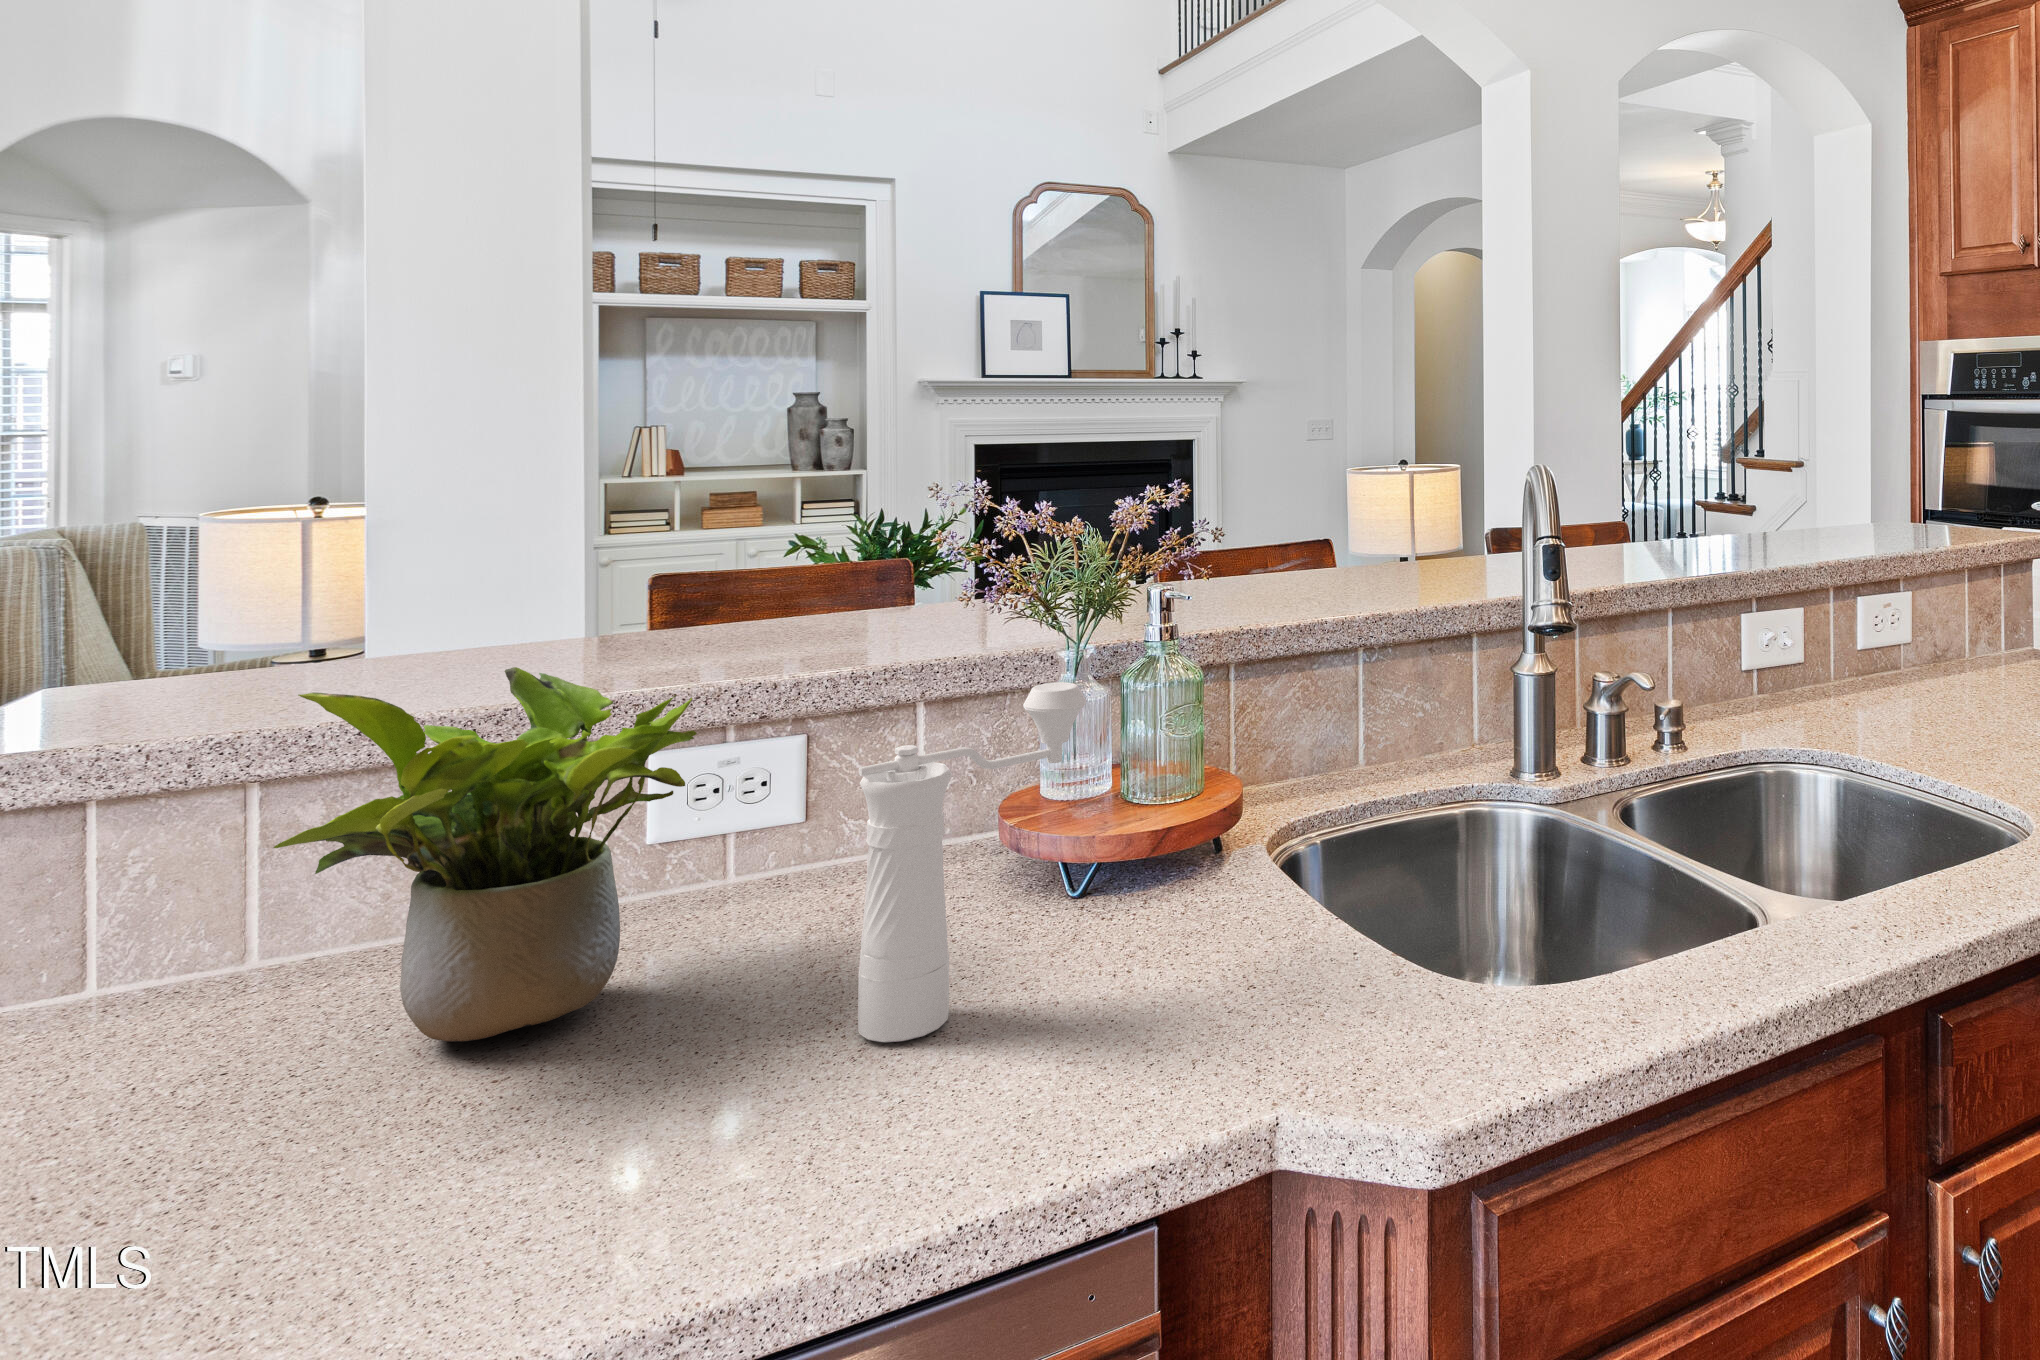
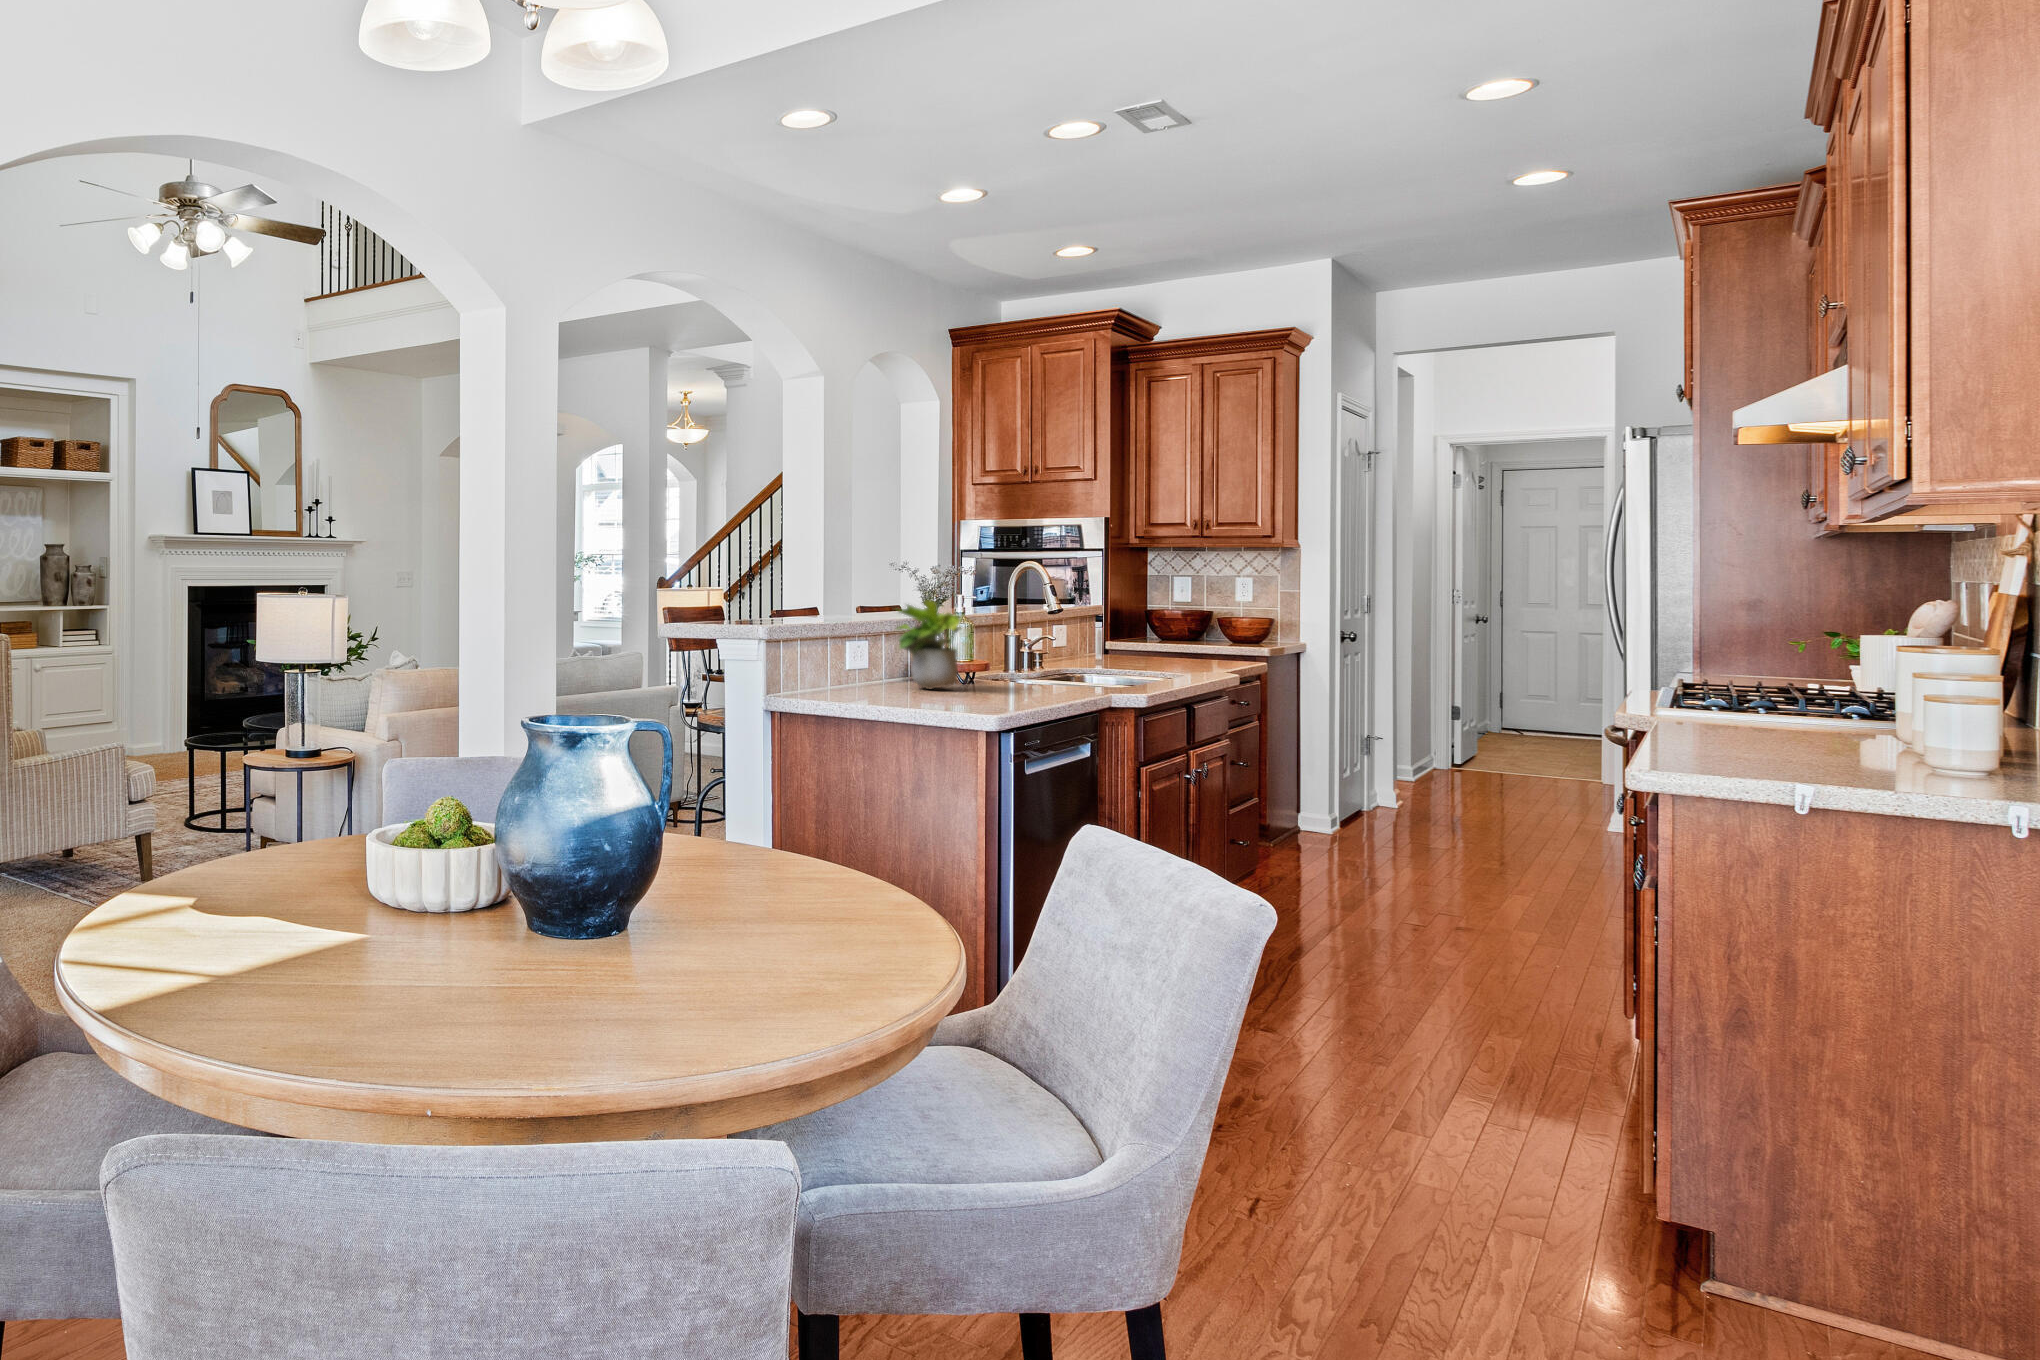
pepper mill: present [858,682,1086,1042] -> none [1010,610,1036,689]

